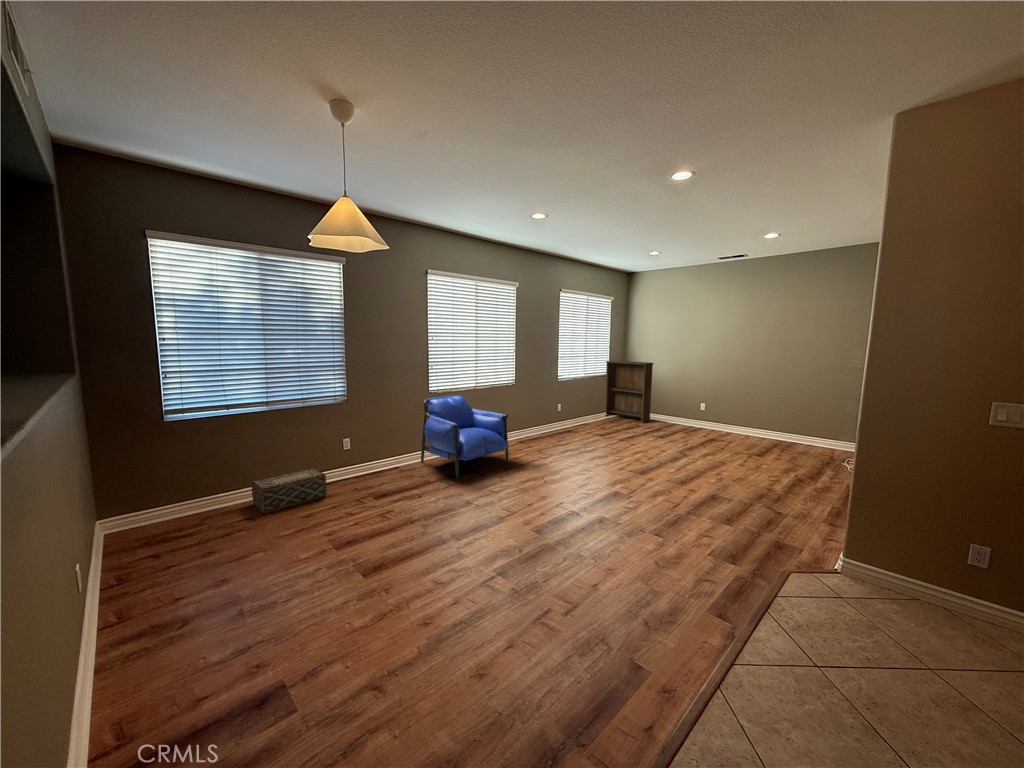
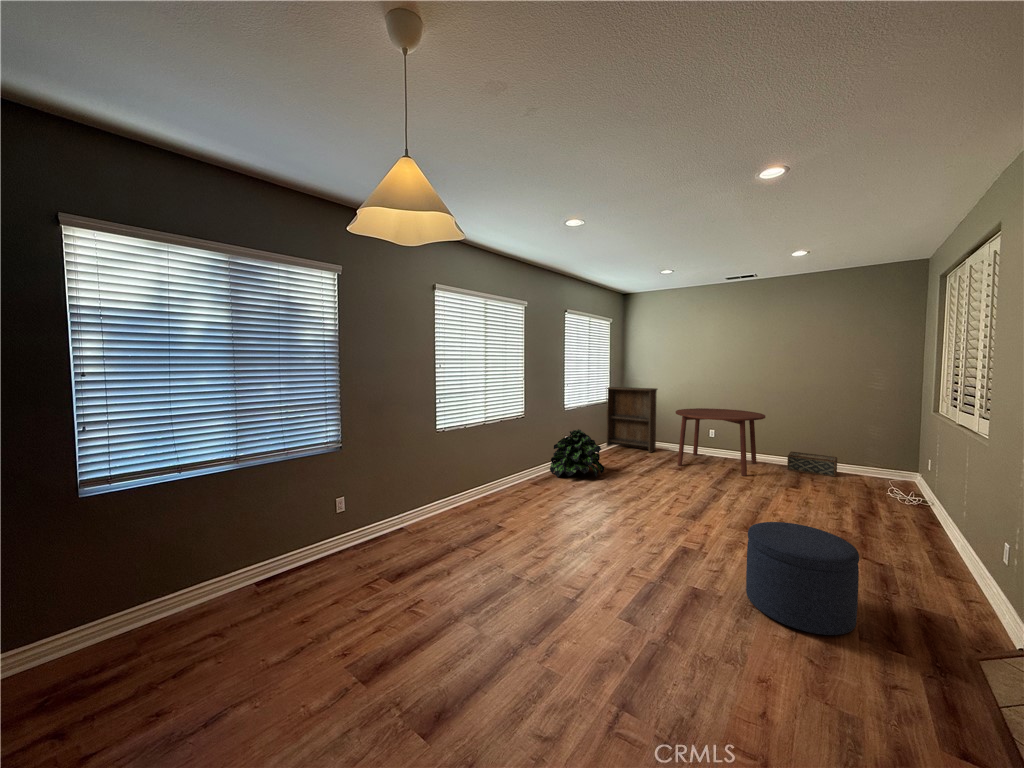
dining table: none [661,383,747,445] -> present [675,408,765,476]
armchair: present [421,395,509,480] -> none [429,433,538,542]
potted plant: none [539,397,586,440] -> present [550,429,605,477]
woven basket: present [252,468,327,513] -> present [787,452,837,477]
ottoman: none [642,469,722,551] -> present [746,522,859,635]

